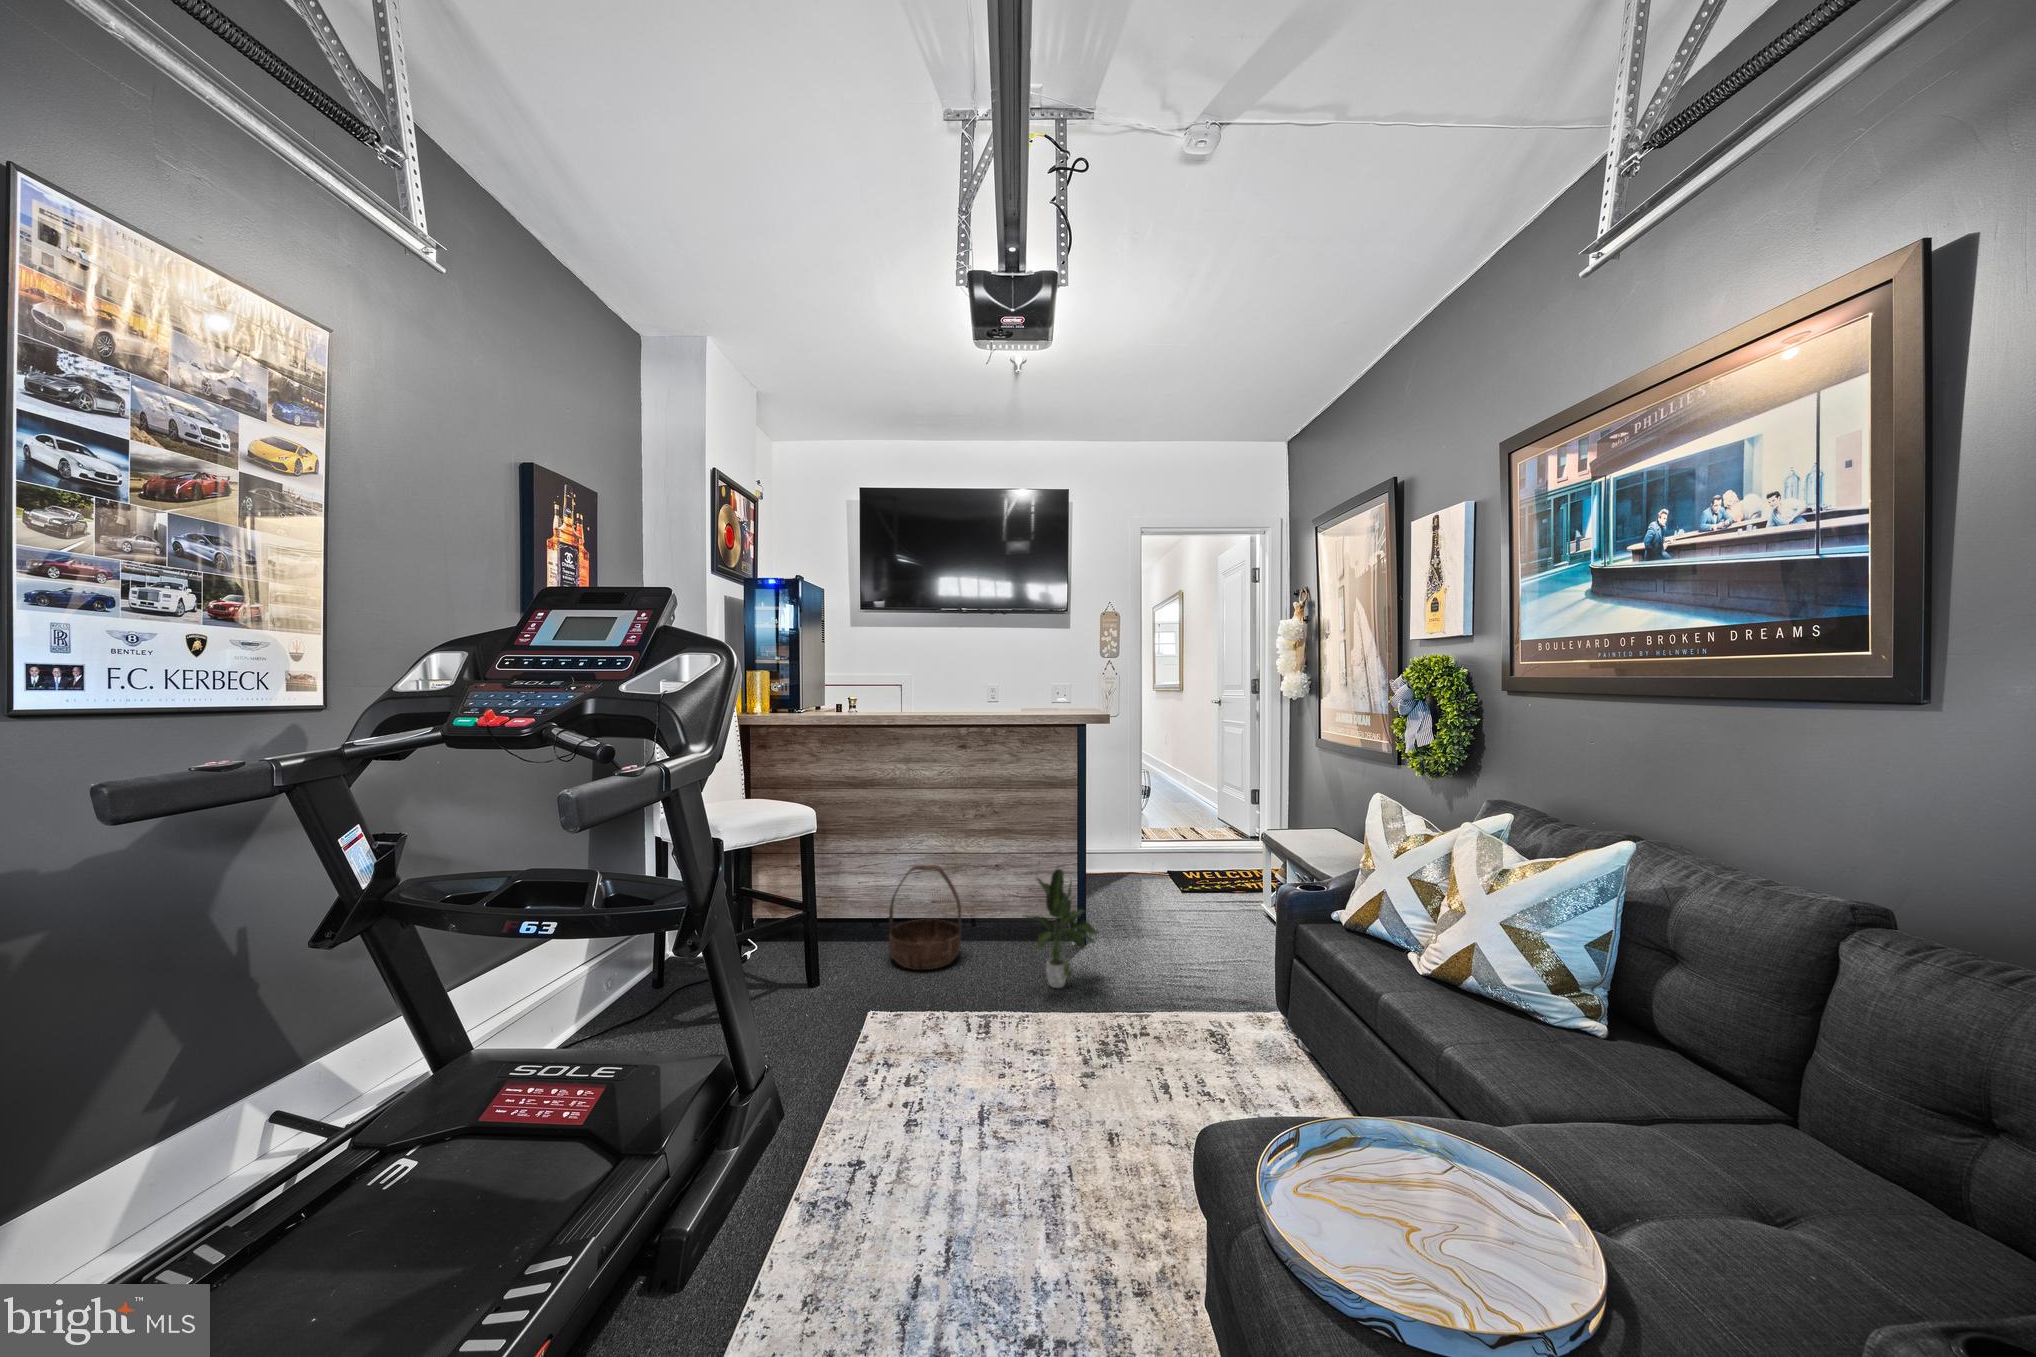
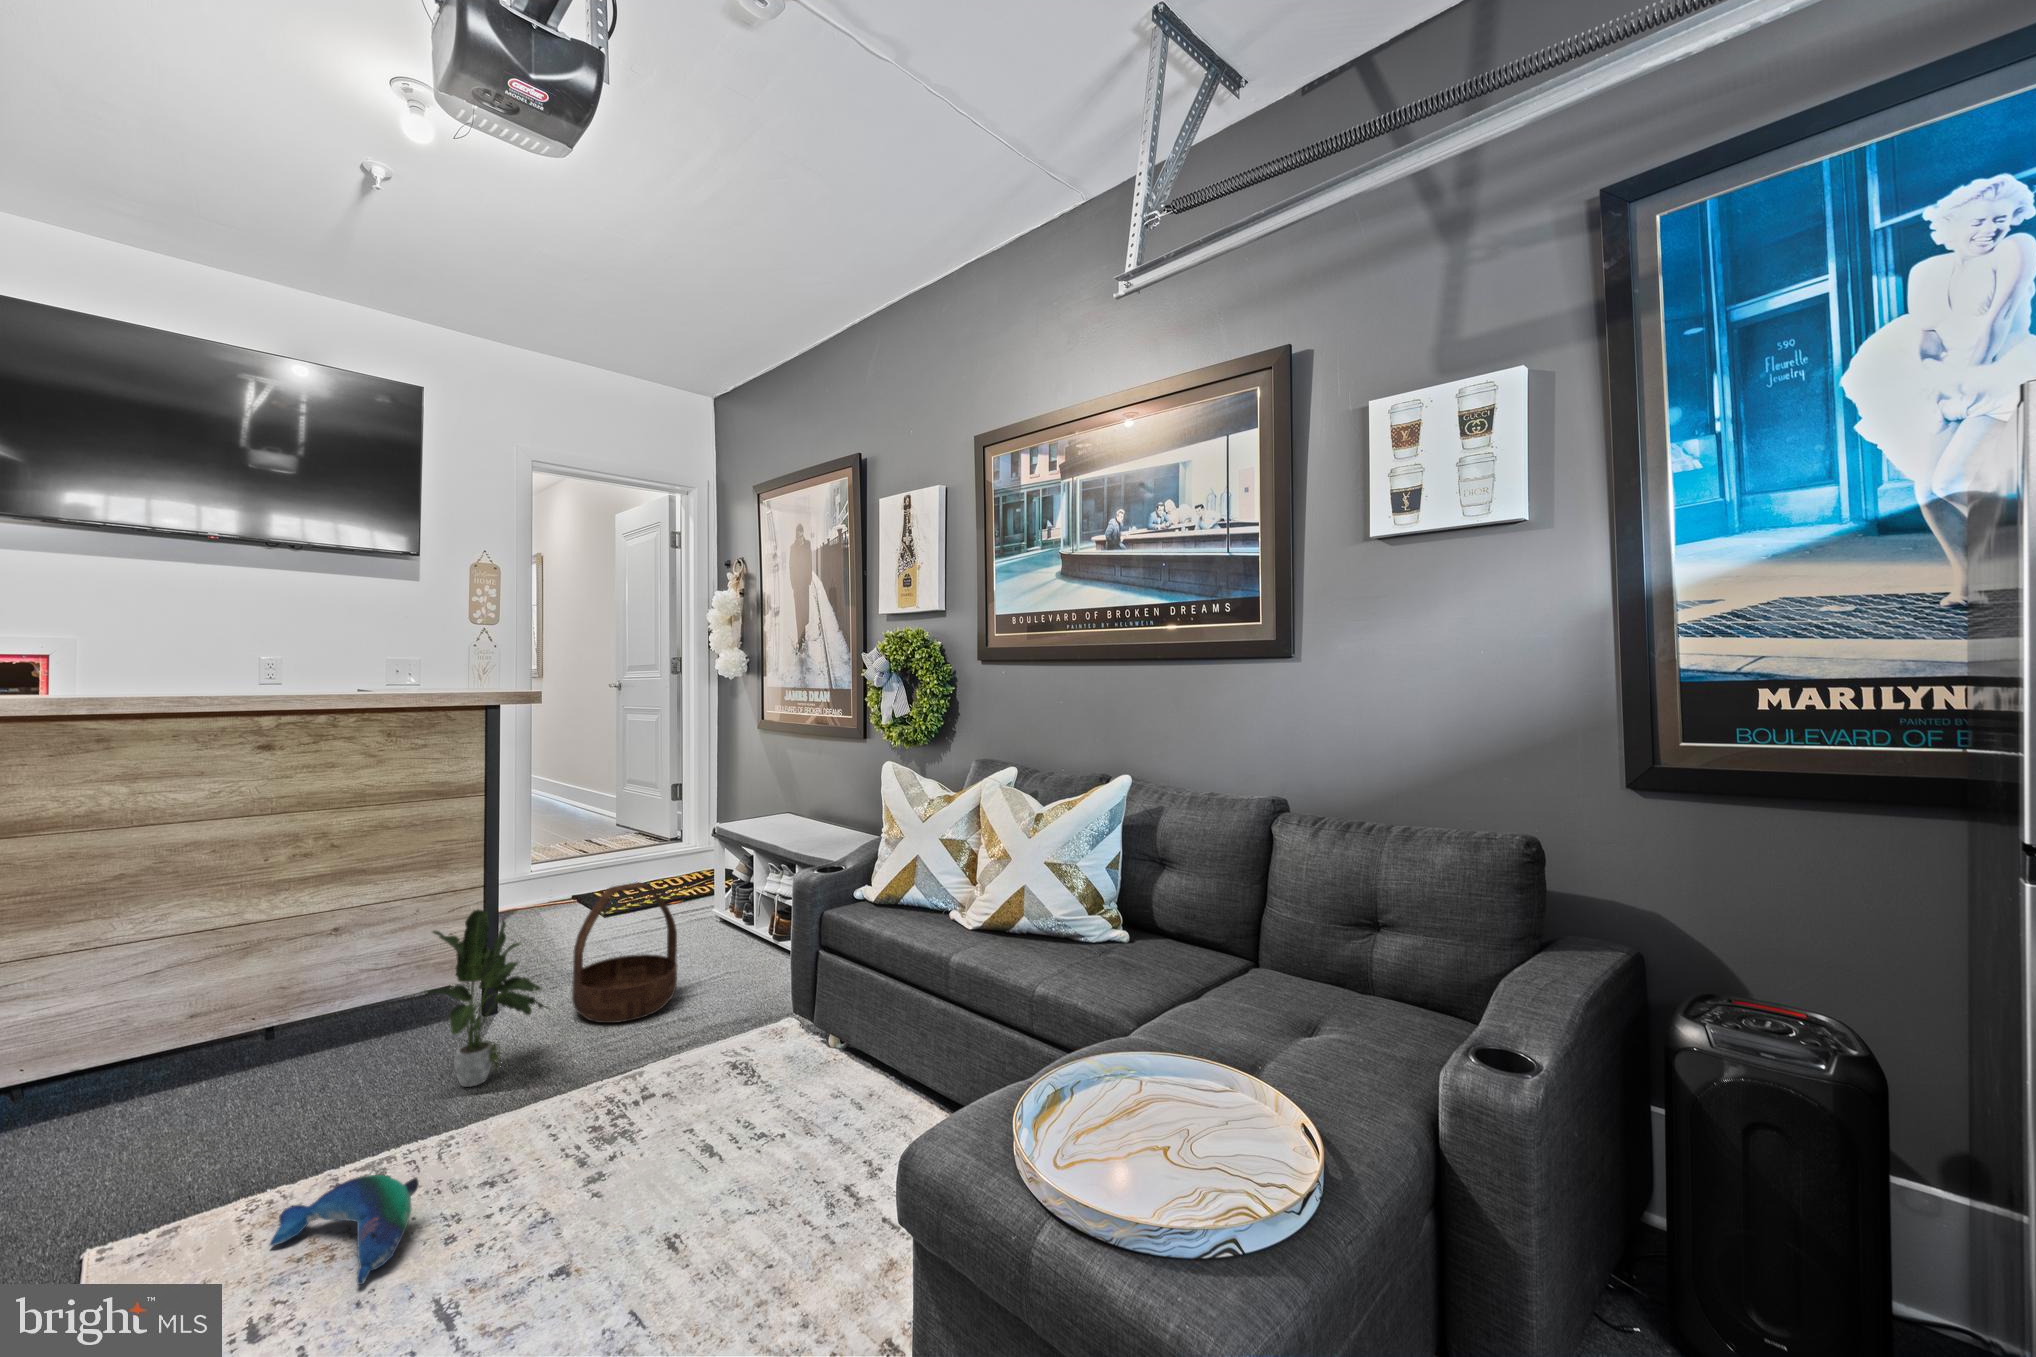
basket: present [889,865,961,970] -> present [572,882,677,1023]
plush toy: none [931,1017,993,1078] -> present [270,1175,419,1285]

